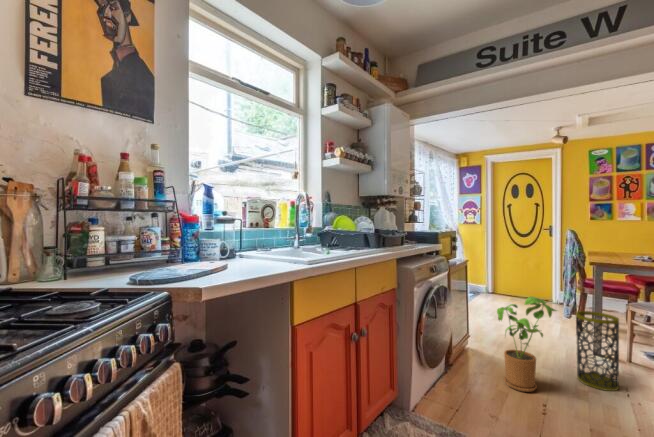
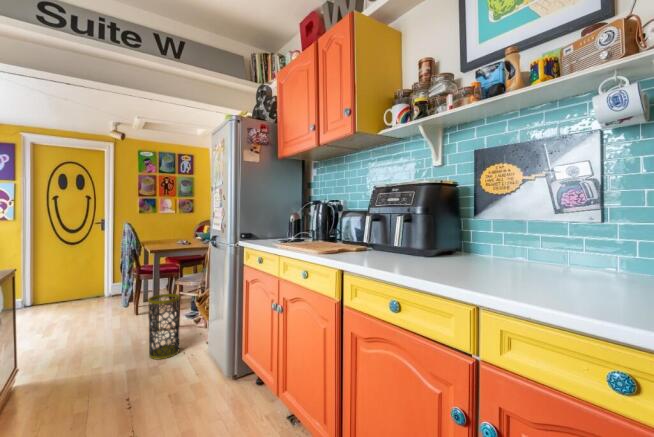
house plant: present [497,297,556,392] -> none [74,294,140,398]

